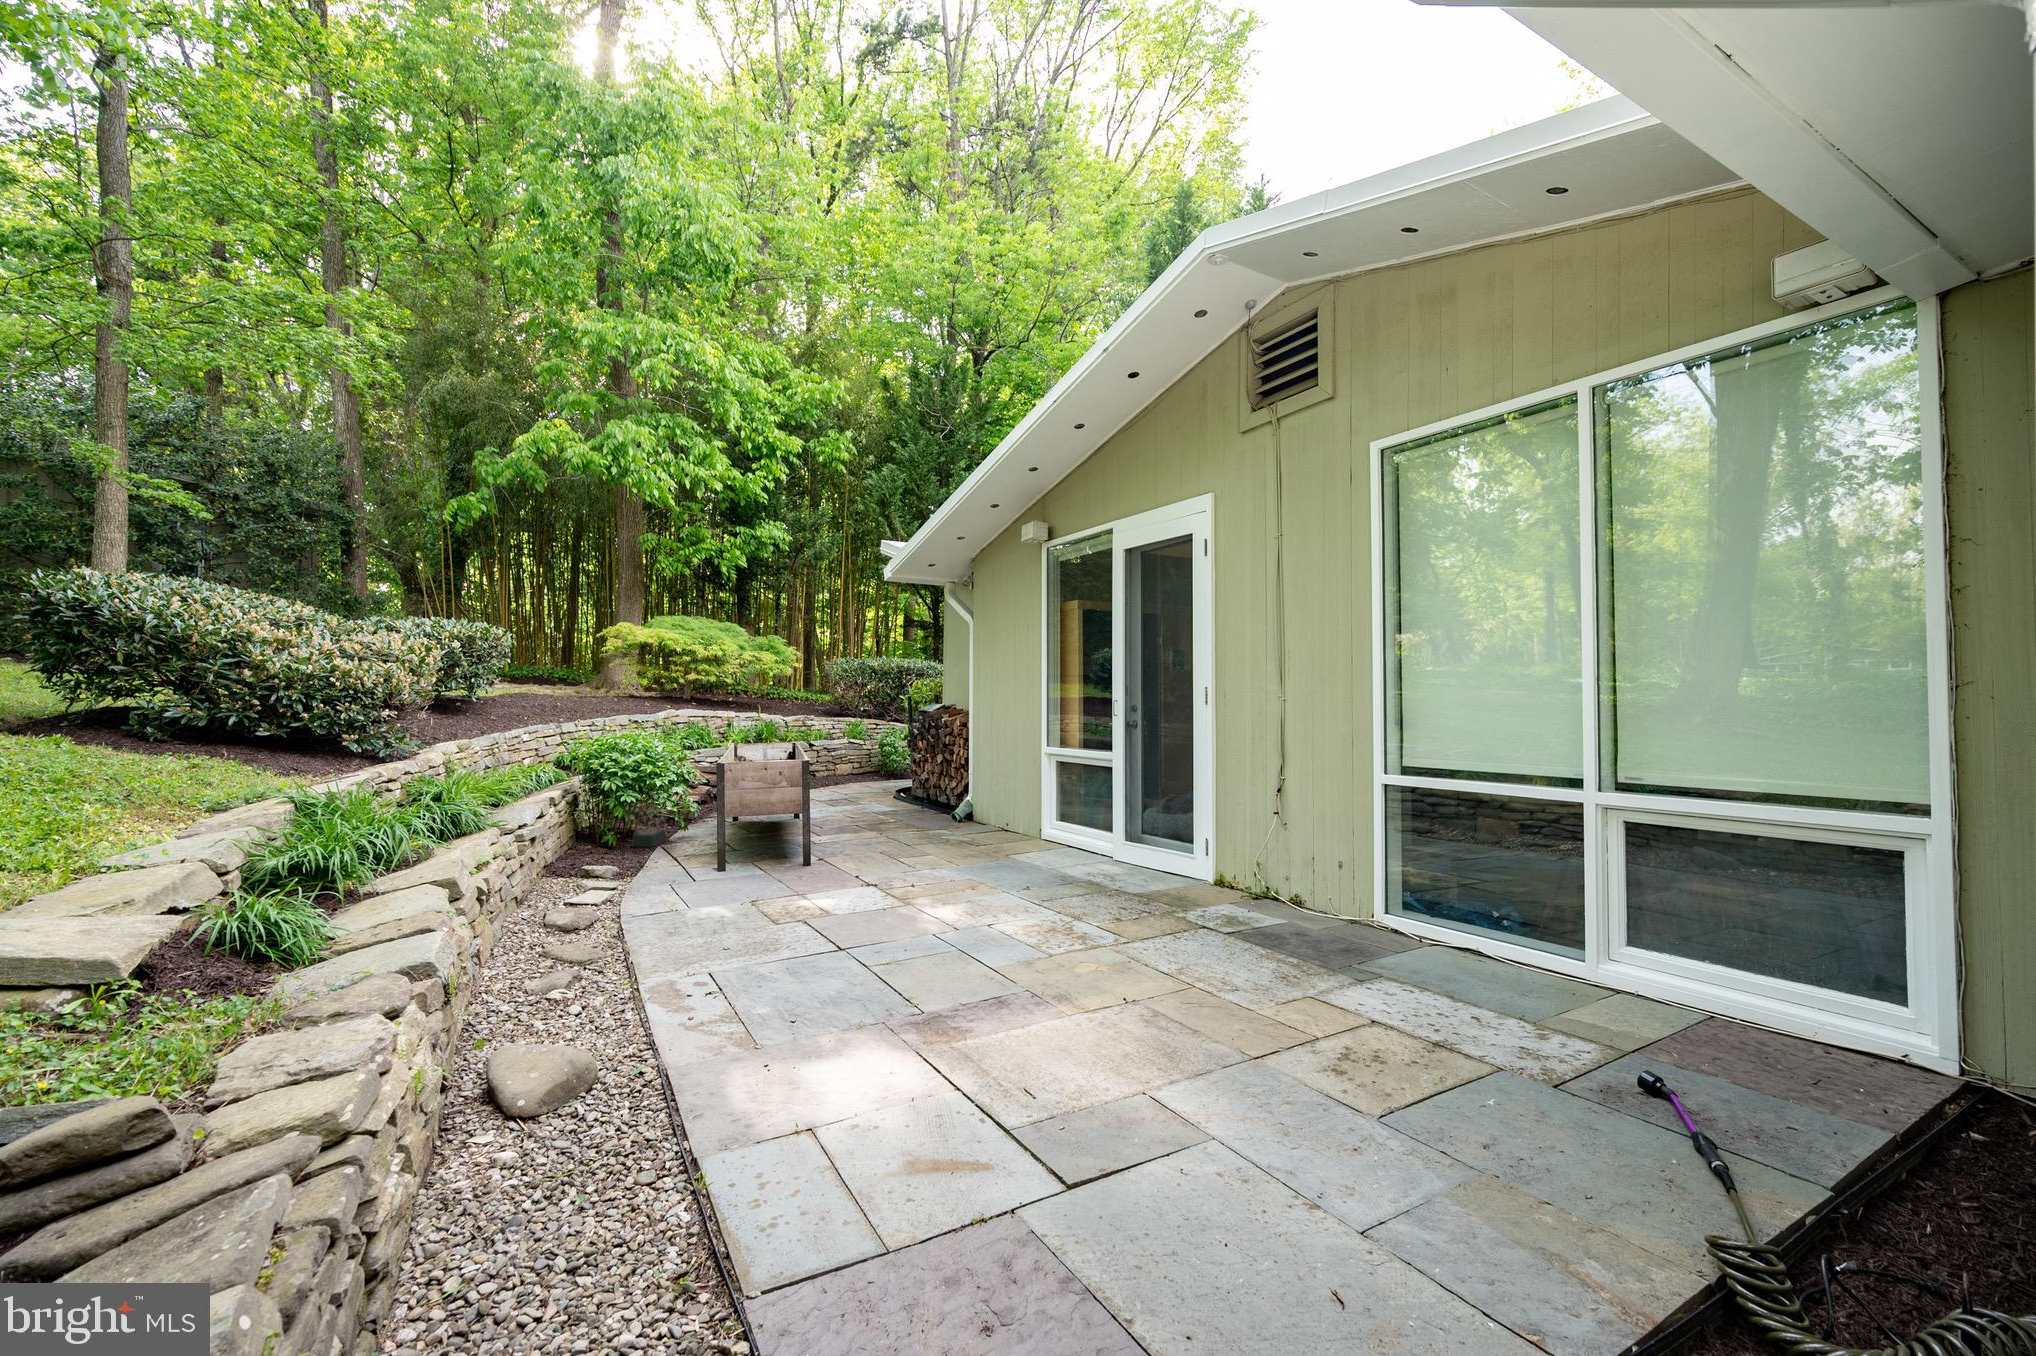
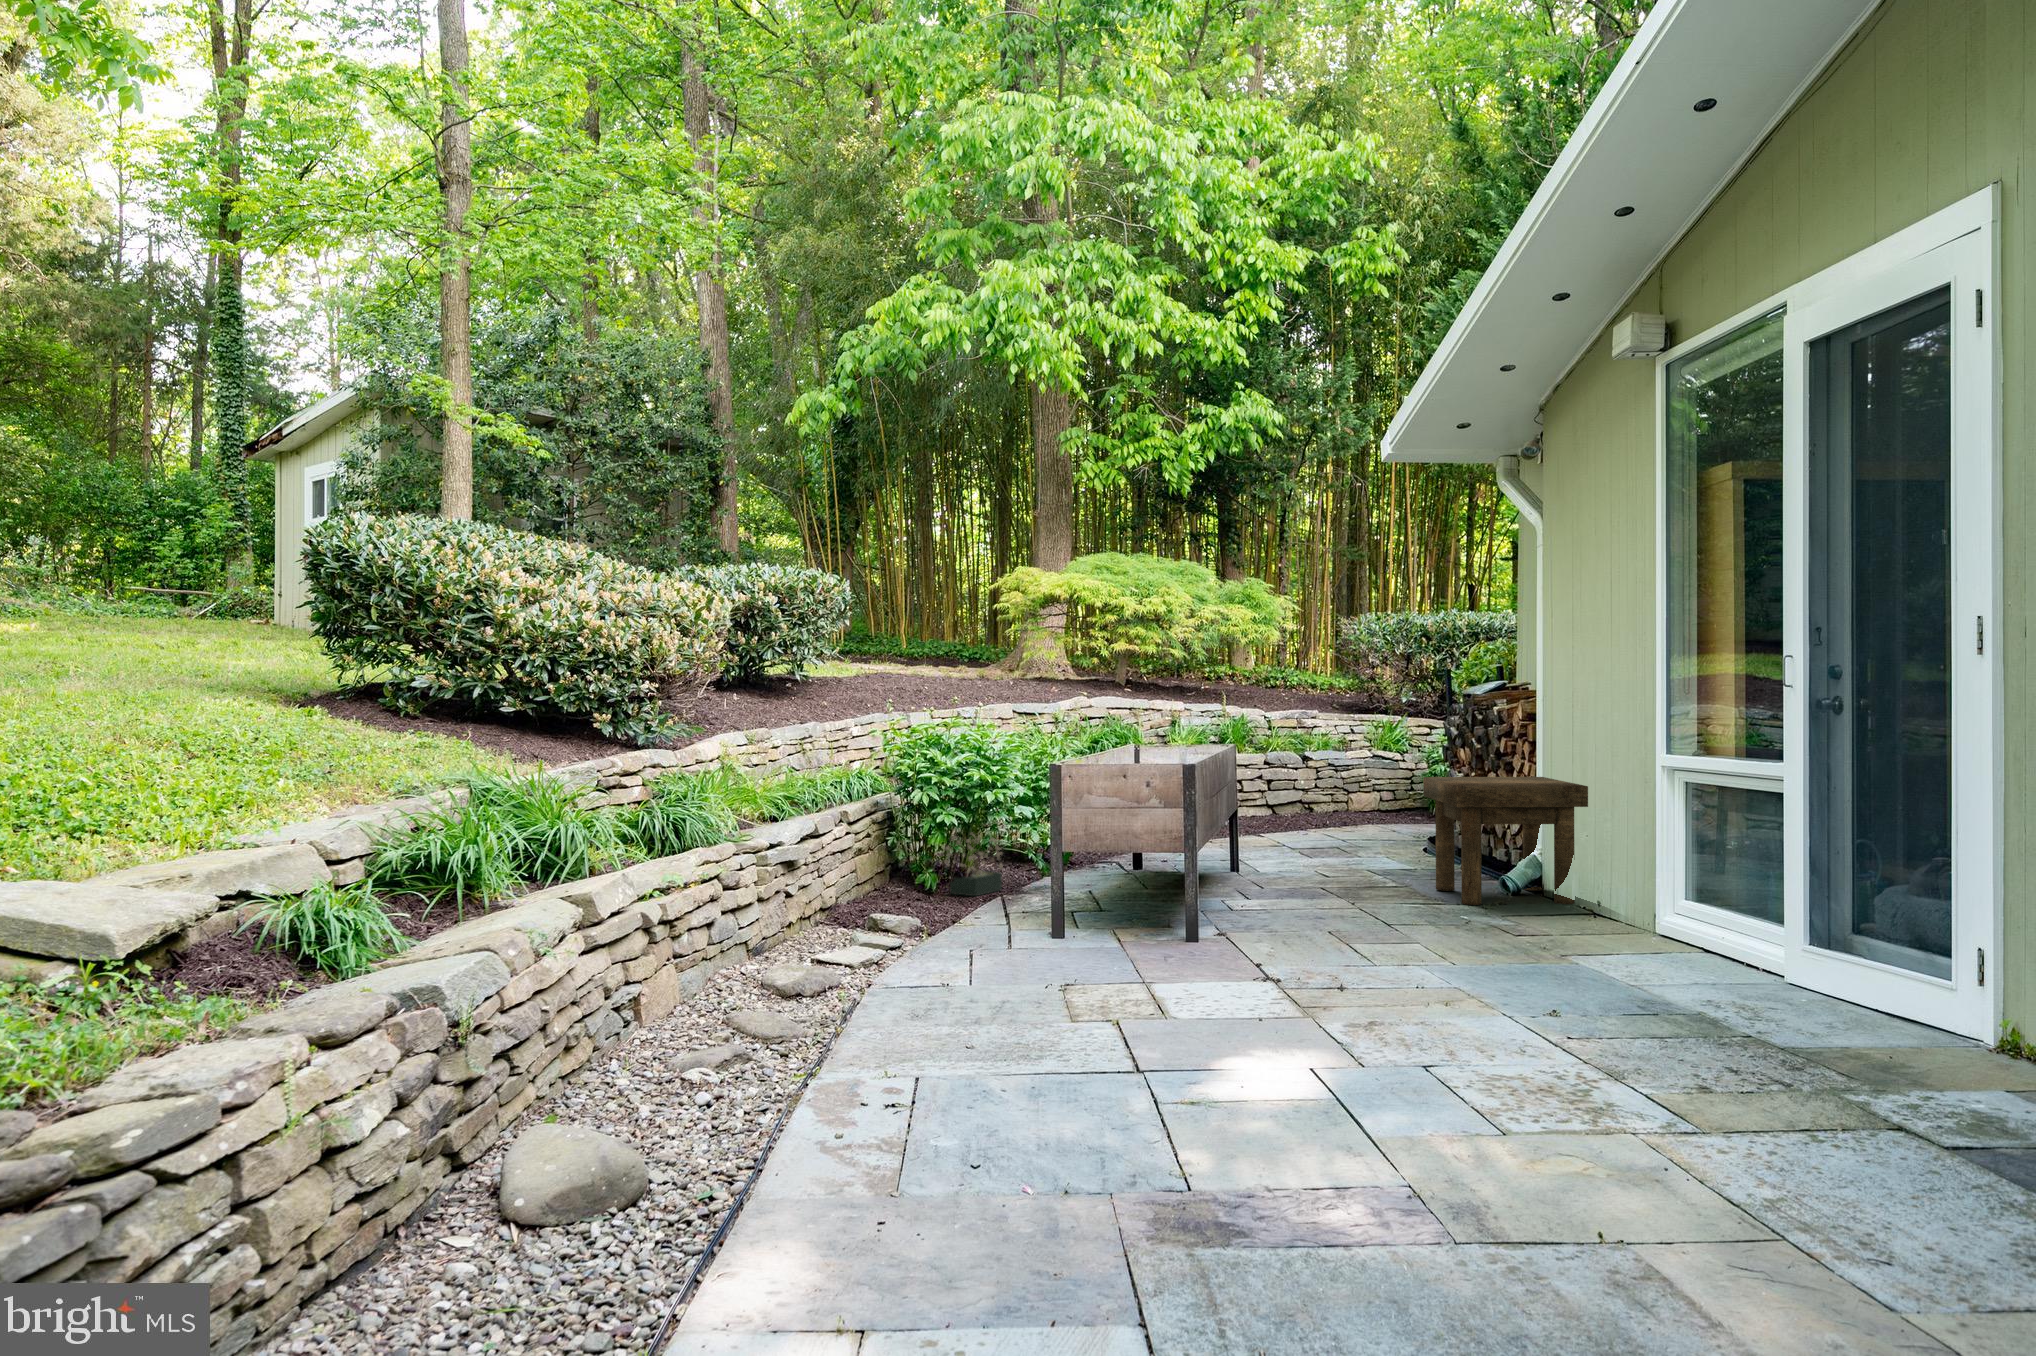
stool: none [915,758,1003,830] -> present [1423,777,1588,905]

